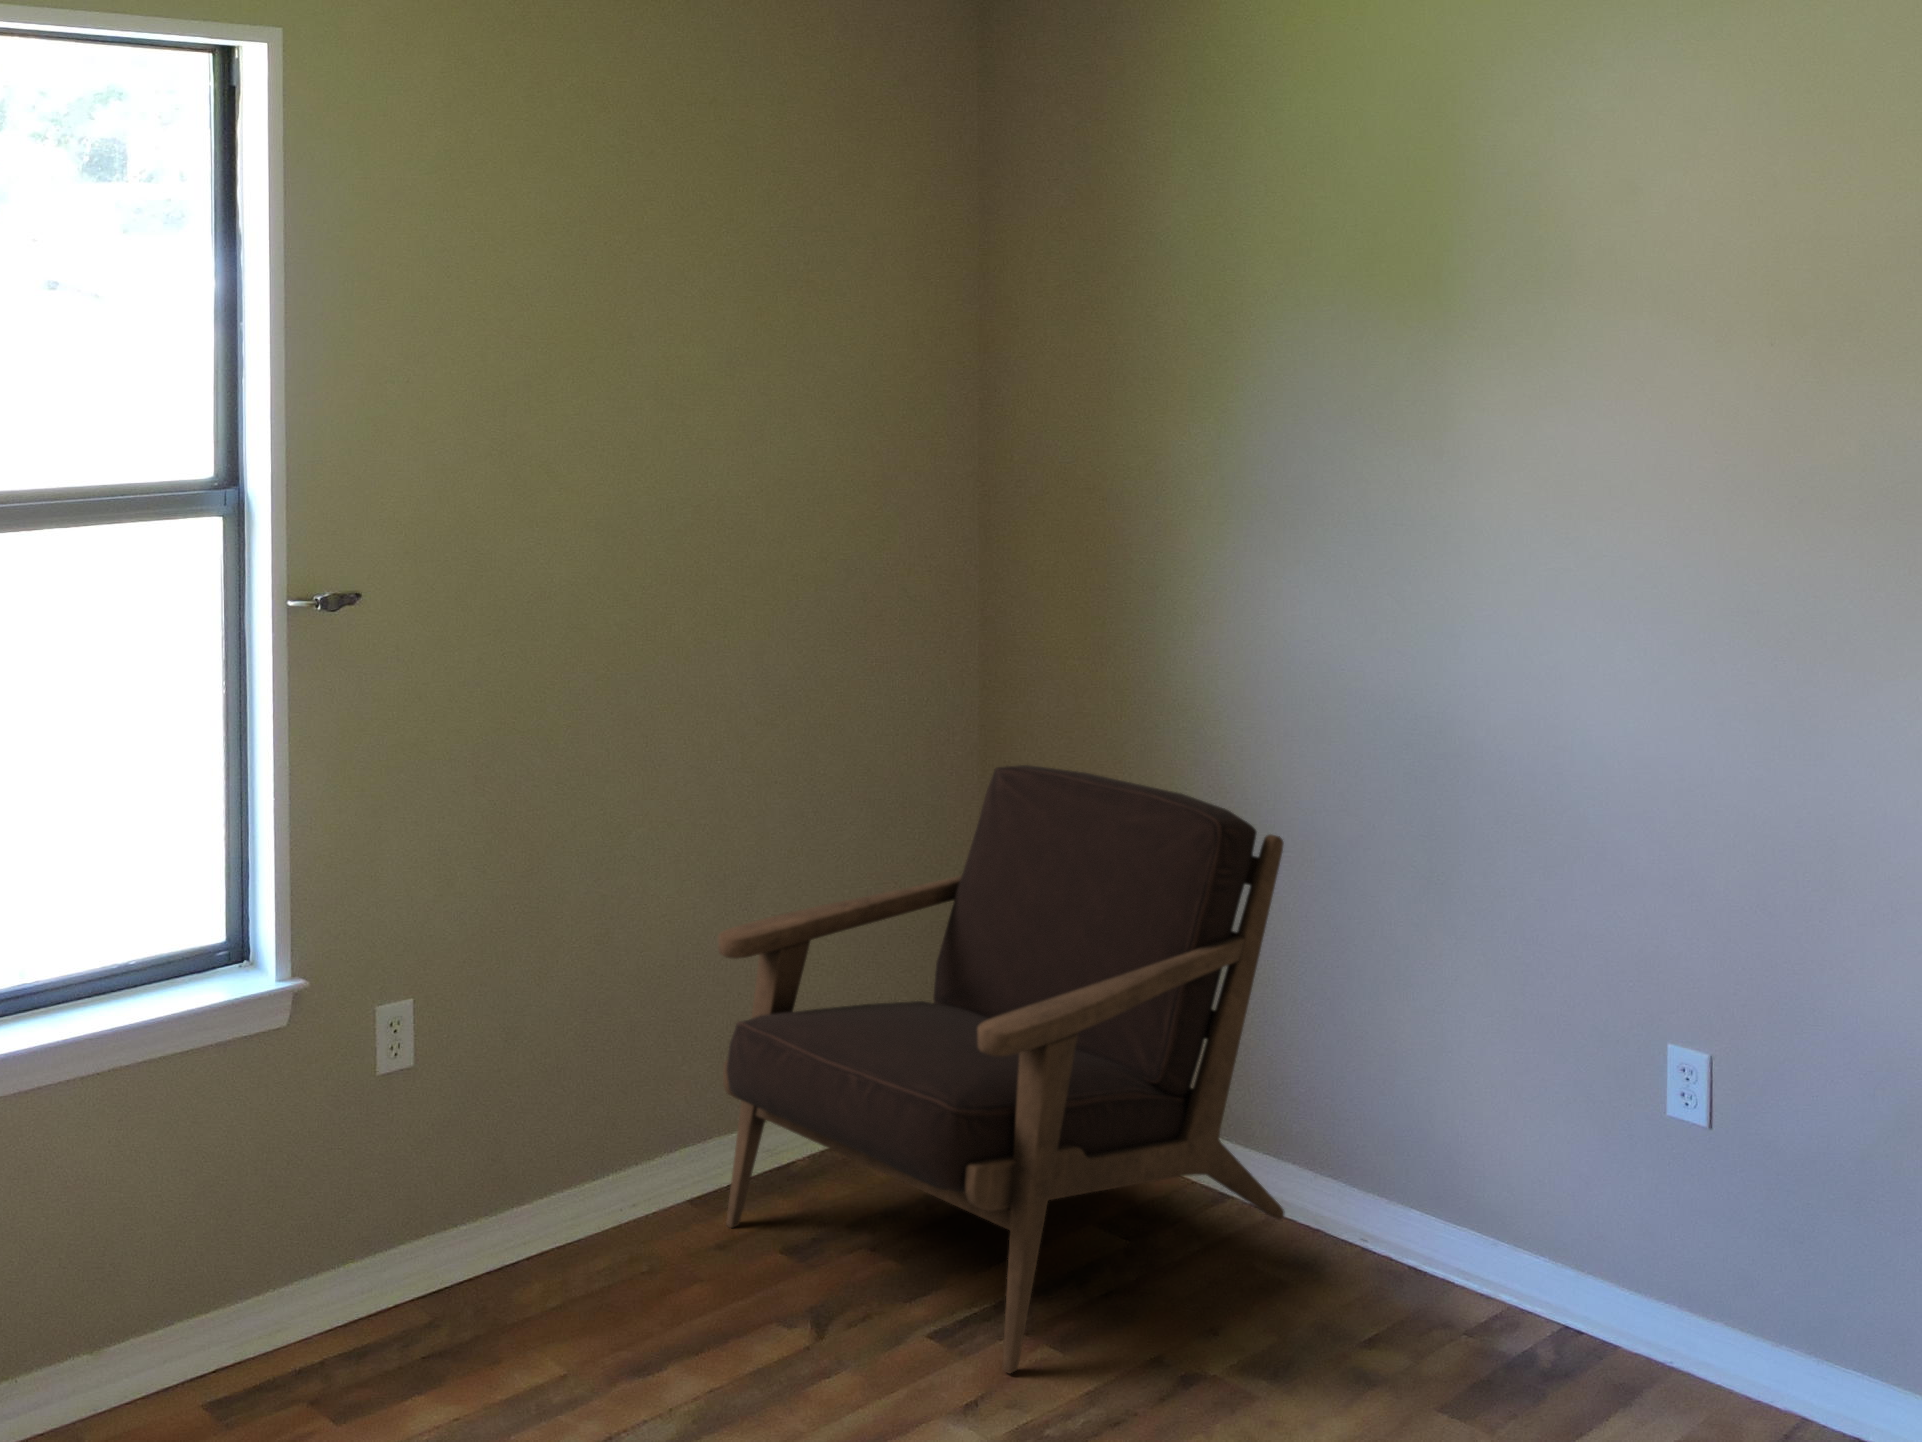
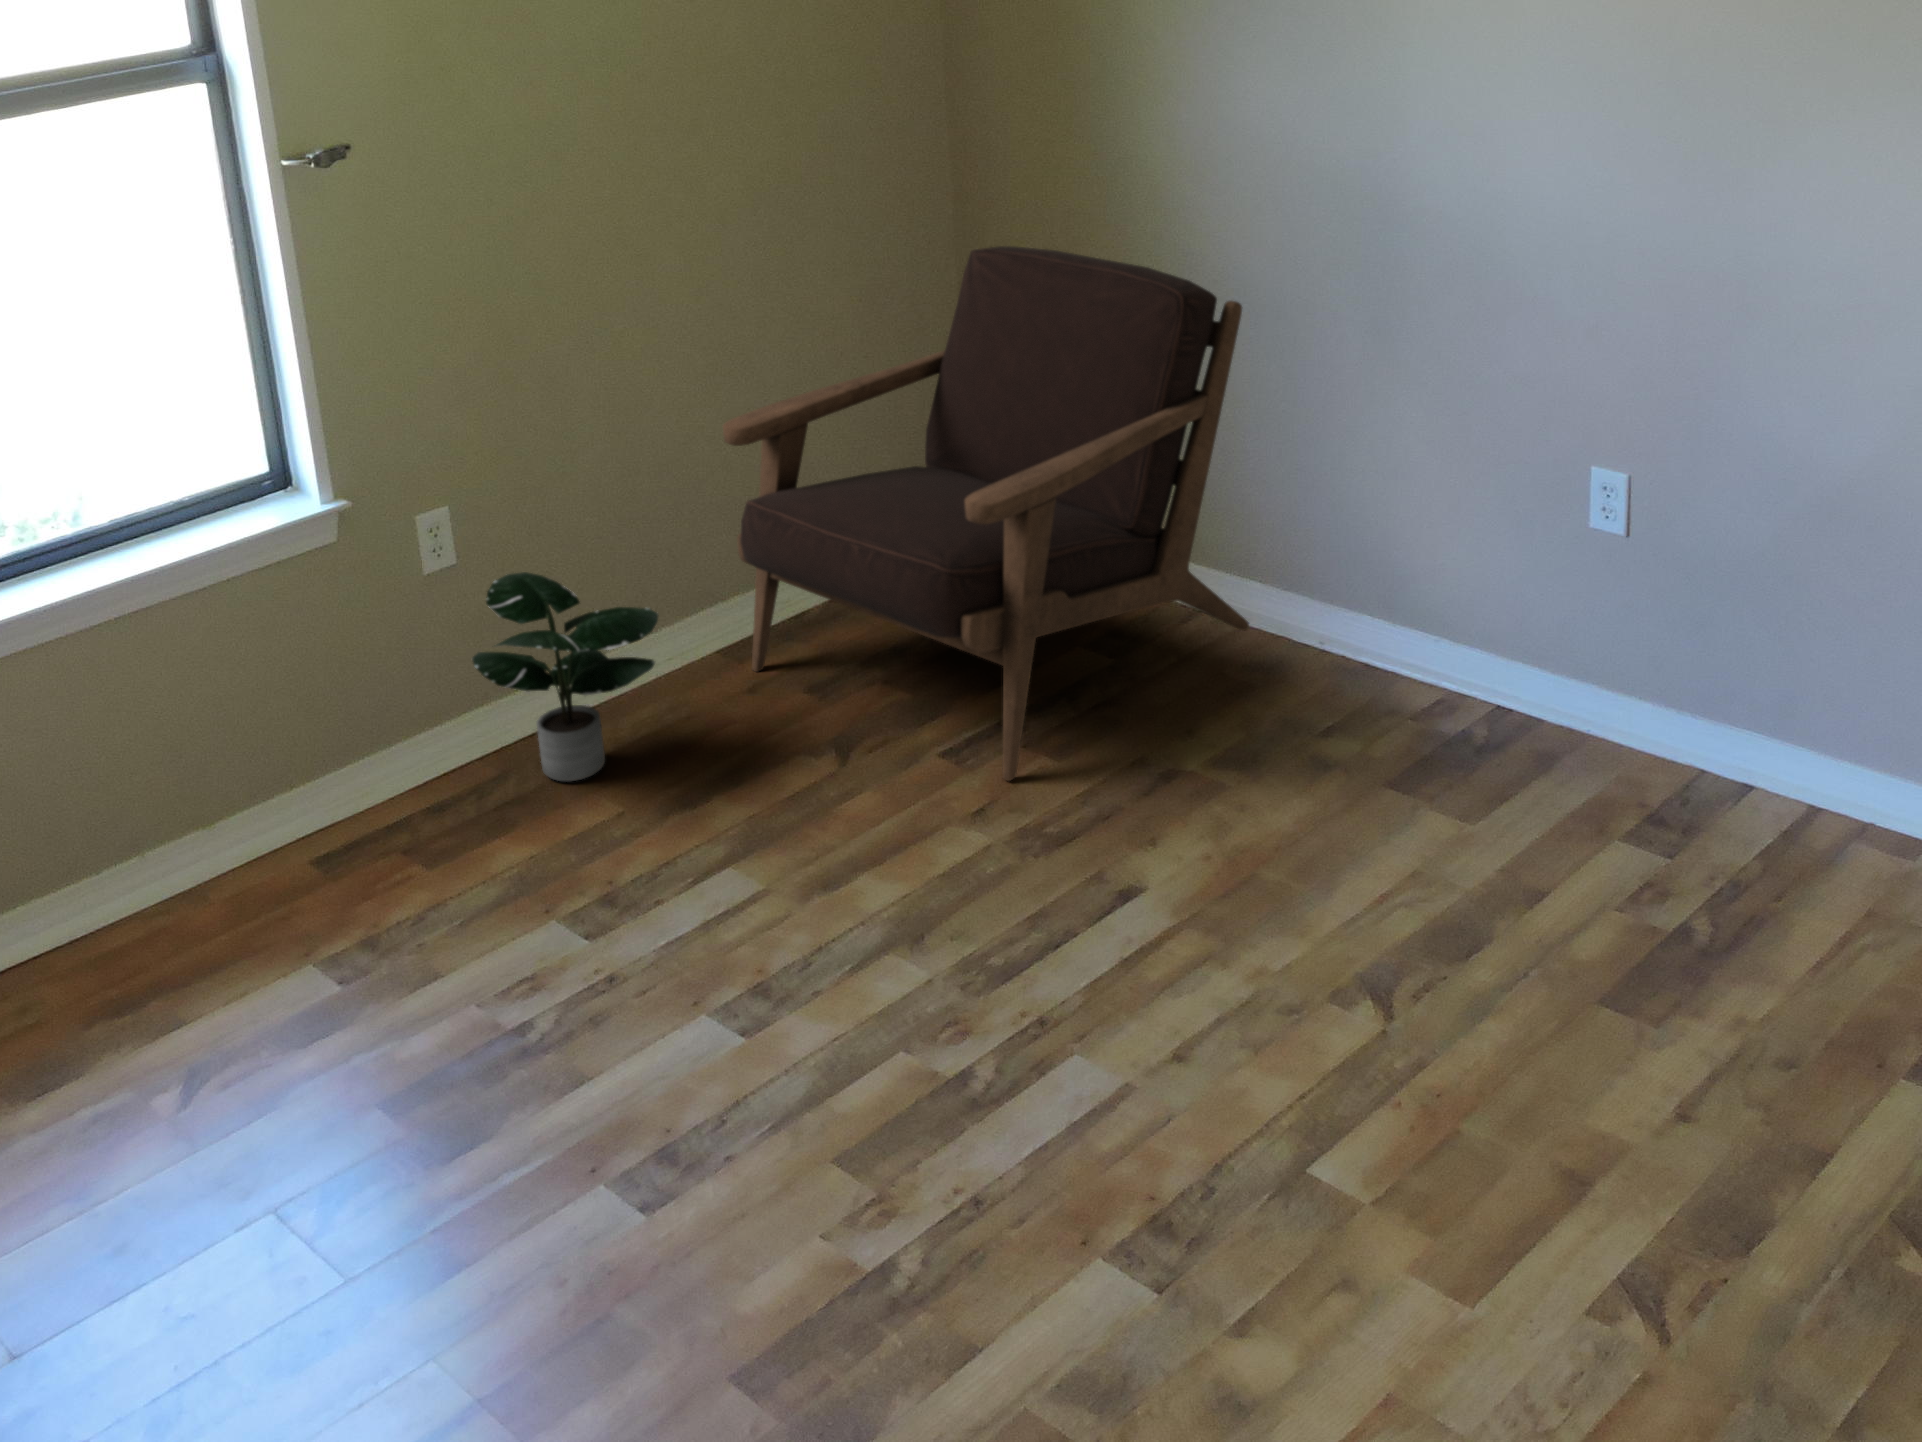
potted plant: none [417,1084,629,1338] -> present [472,572,659,781]

